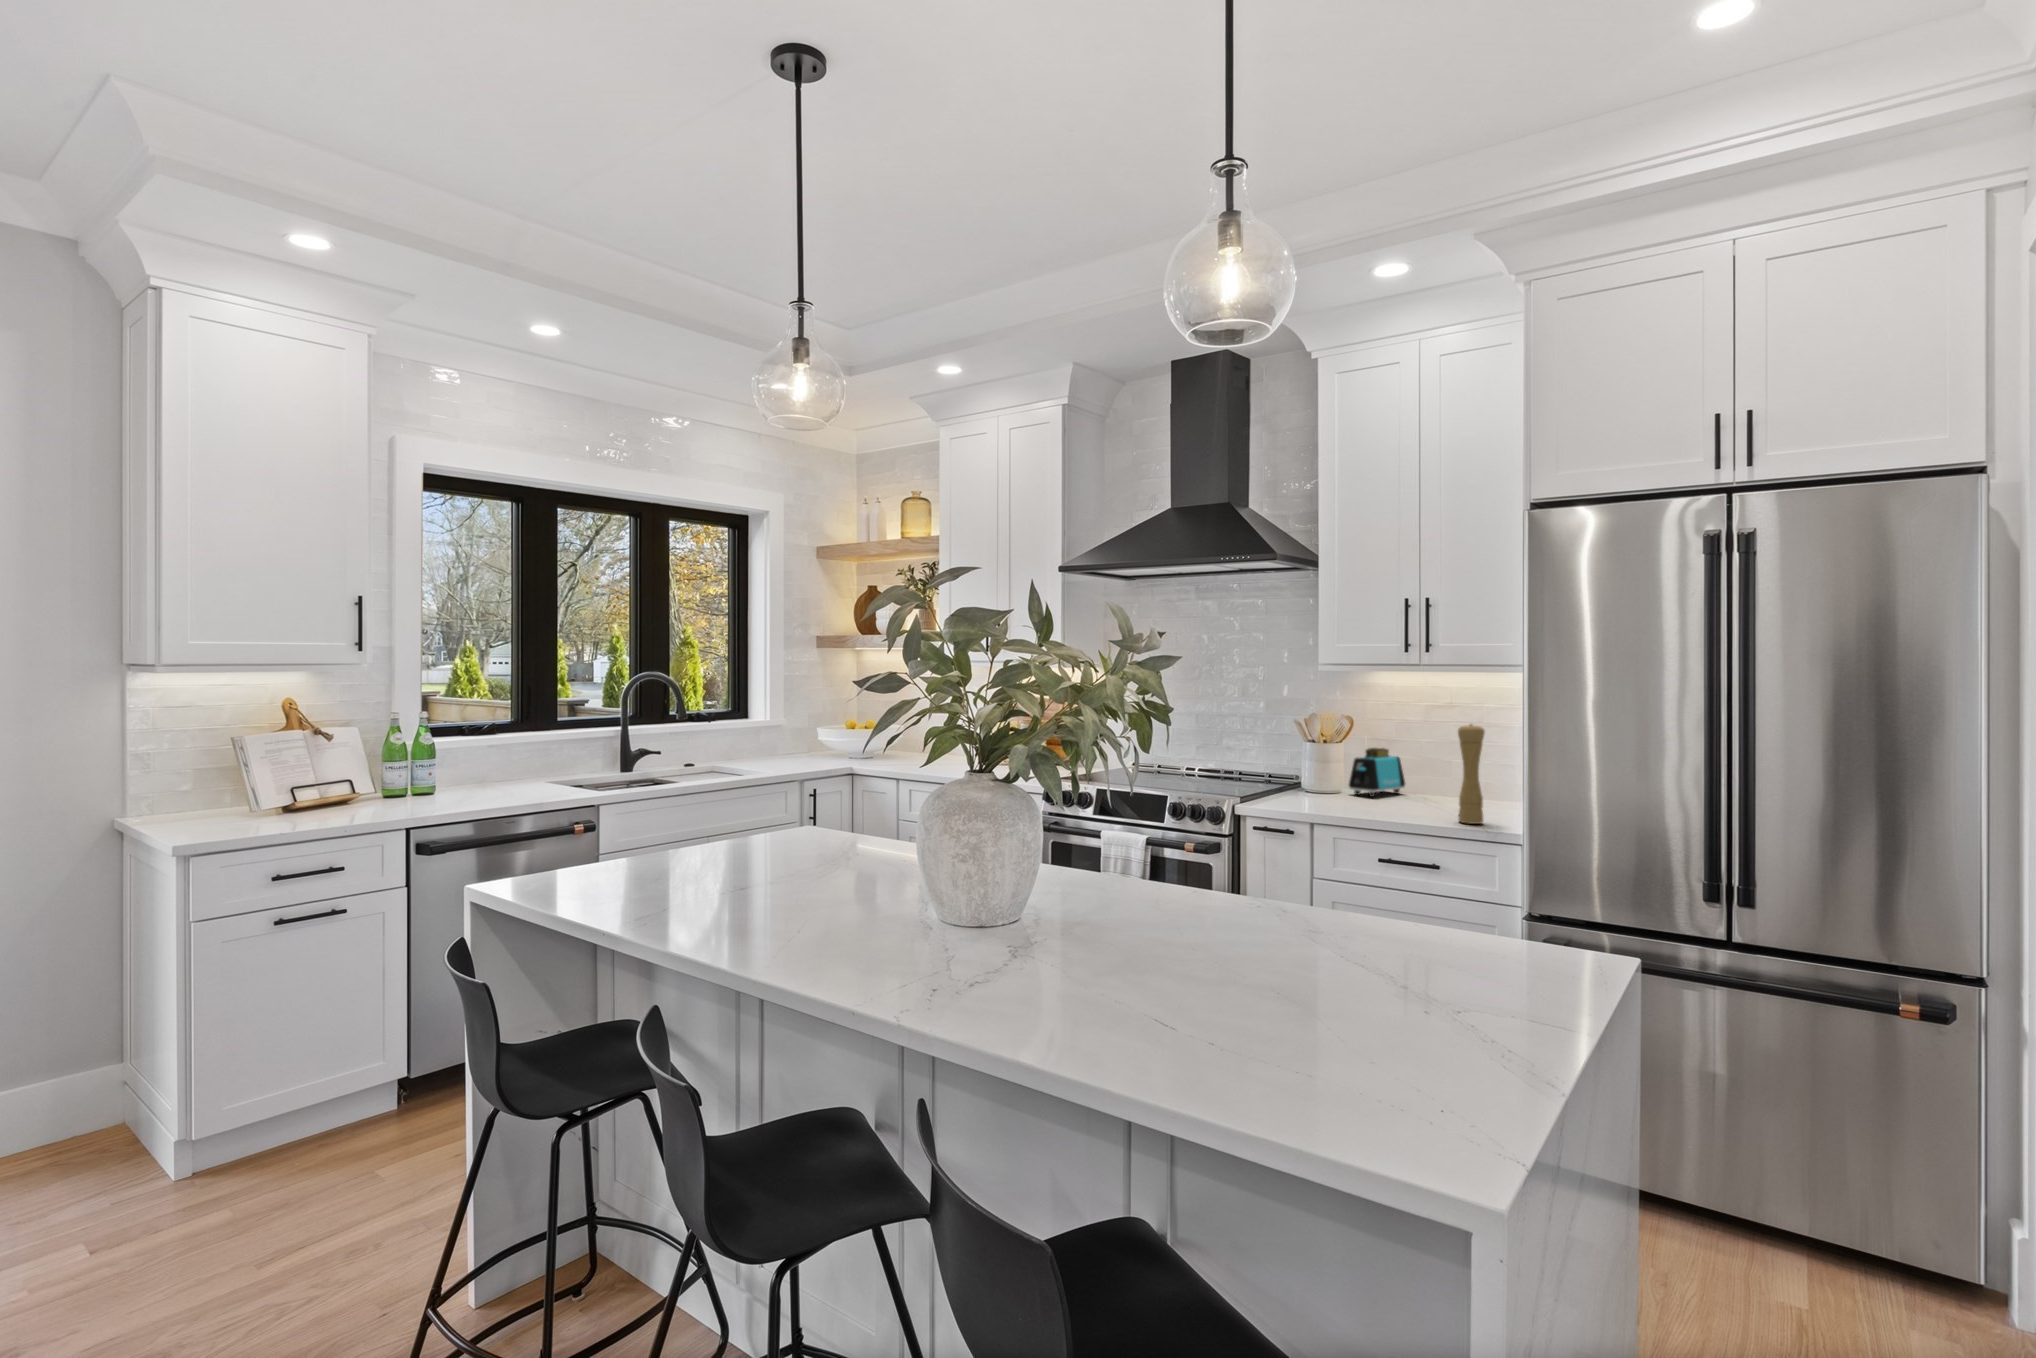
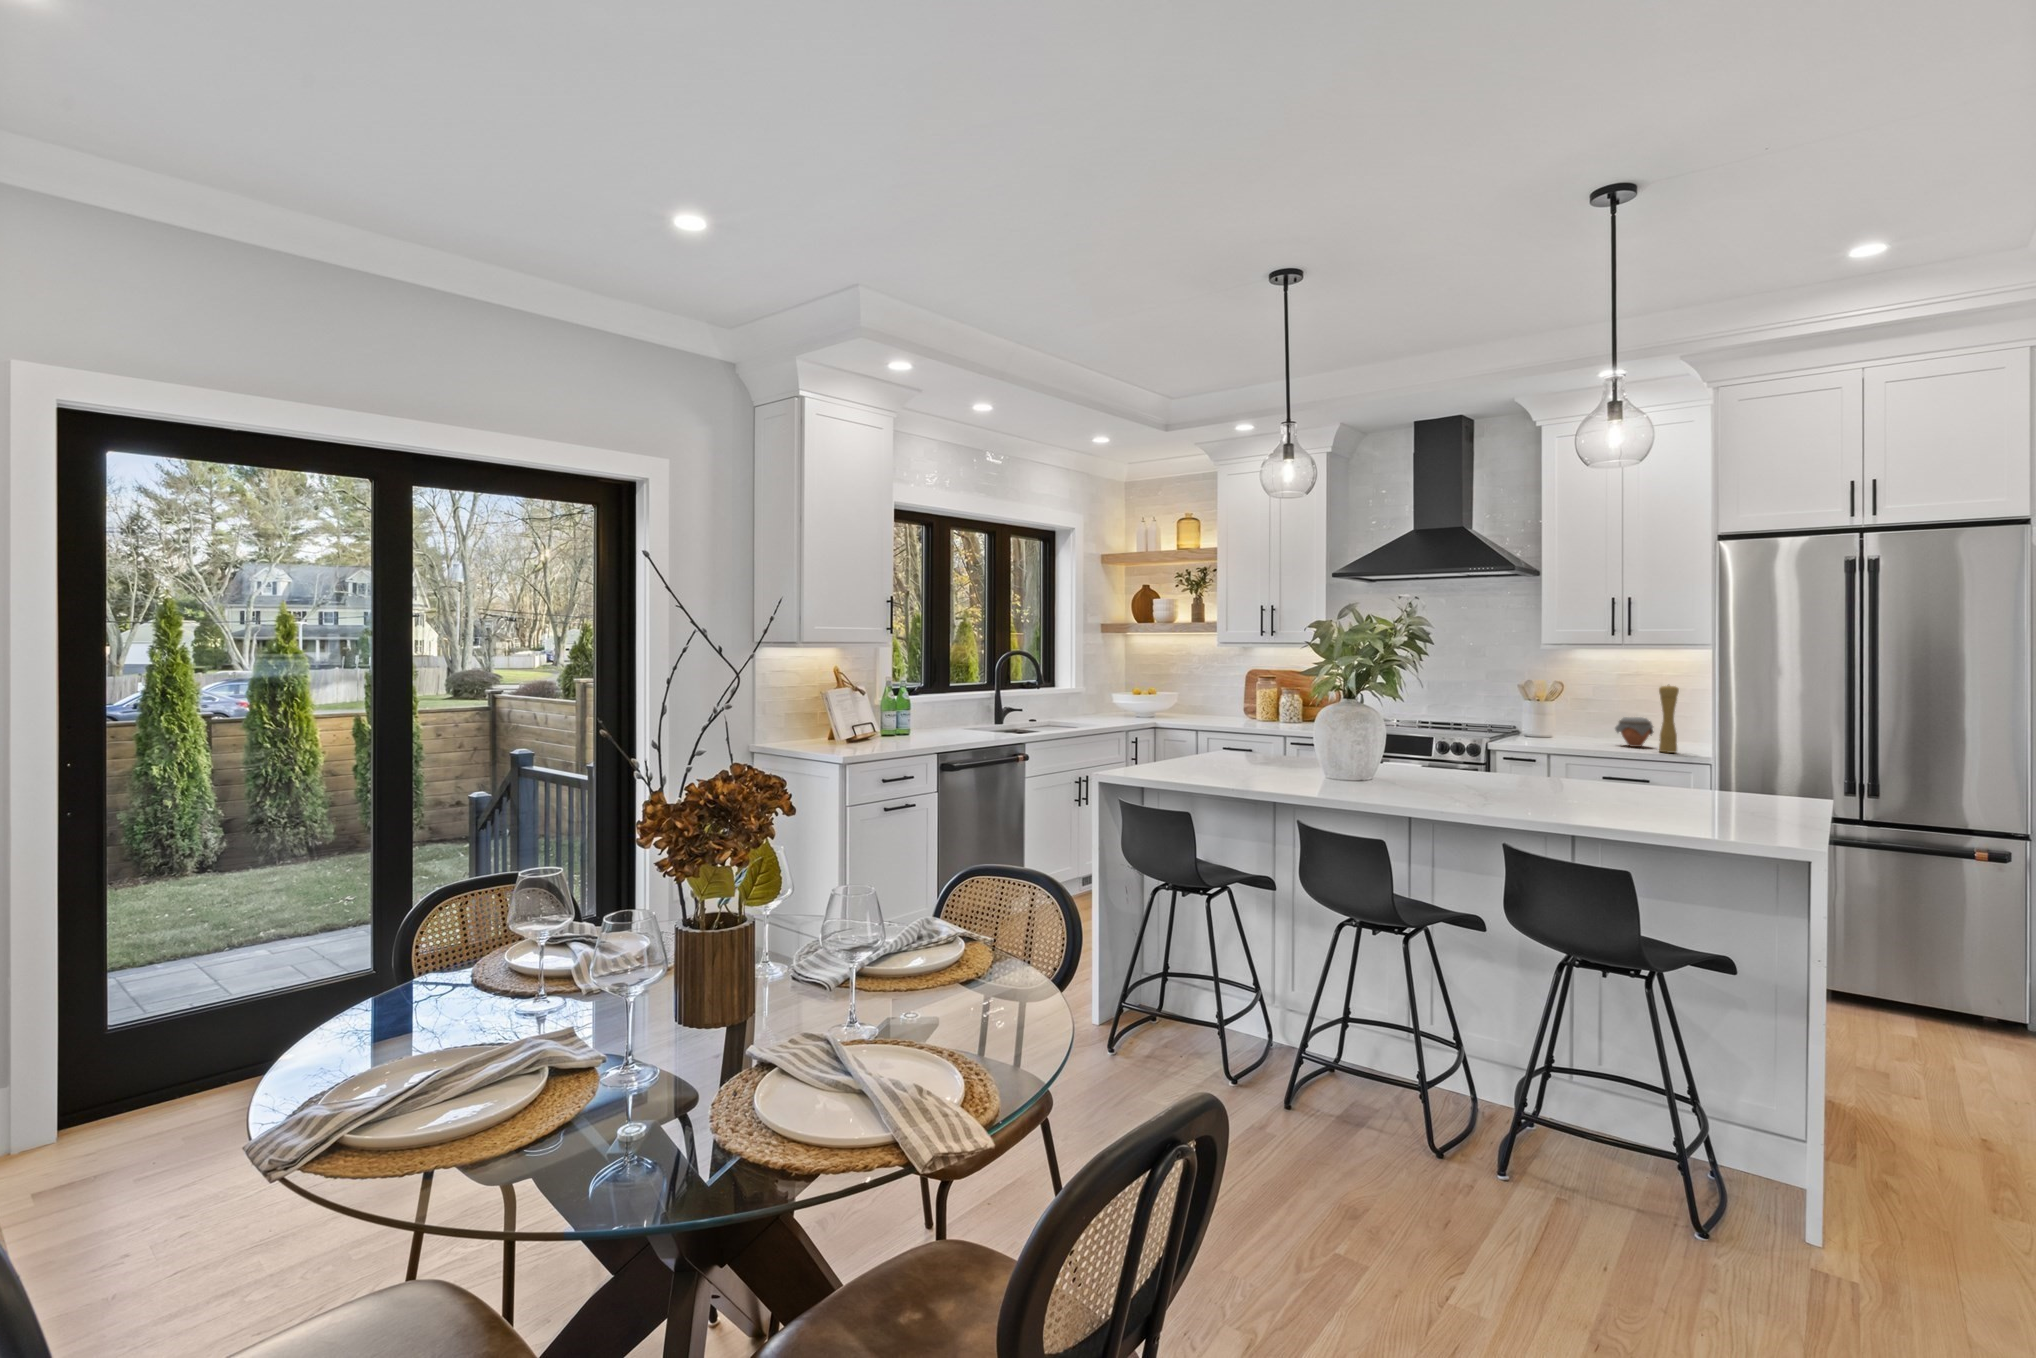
toaster: present [1349,748,1405,797] -> none [1565,704,1606,739]
jar: none [1405,768,1457,812] -> present [1615,717,1653,747]

